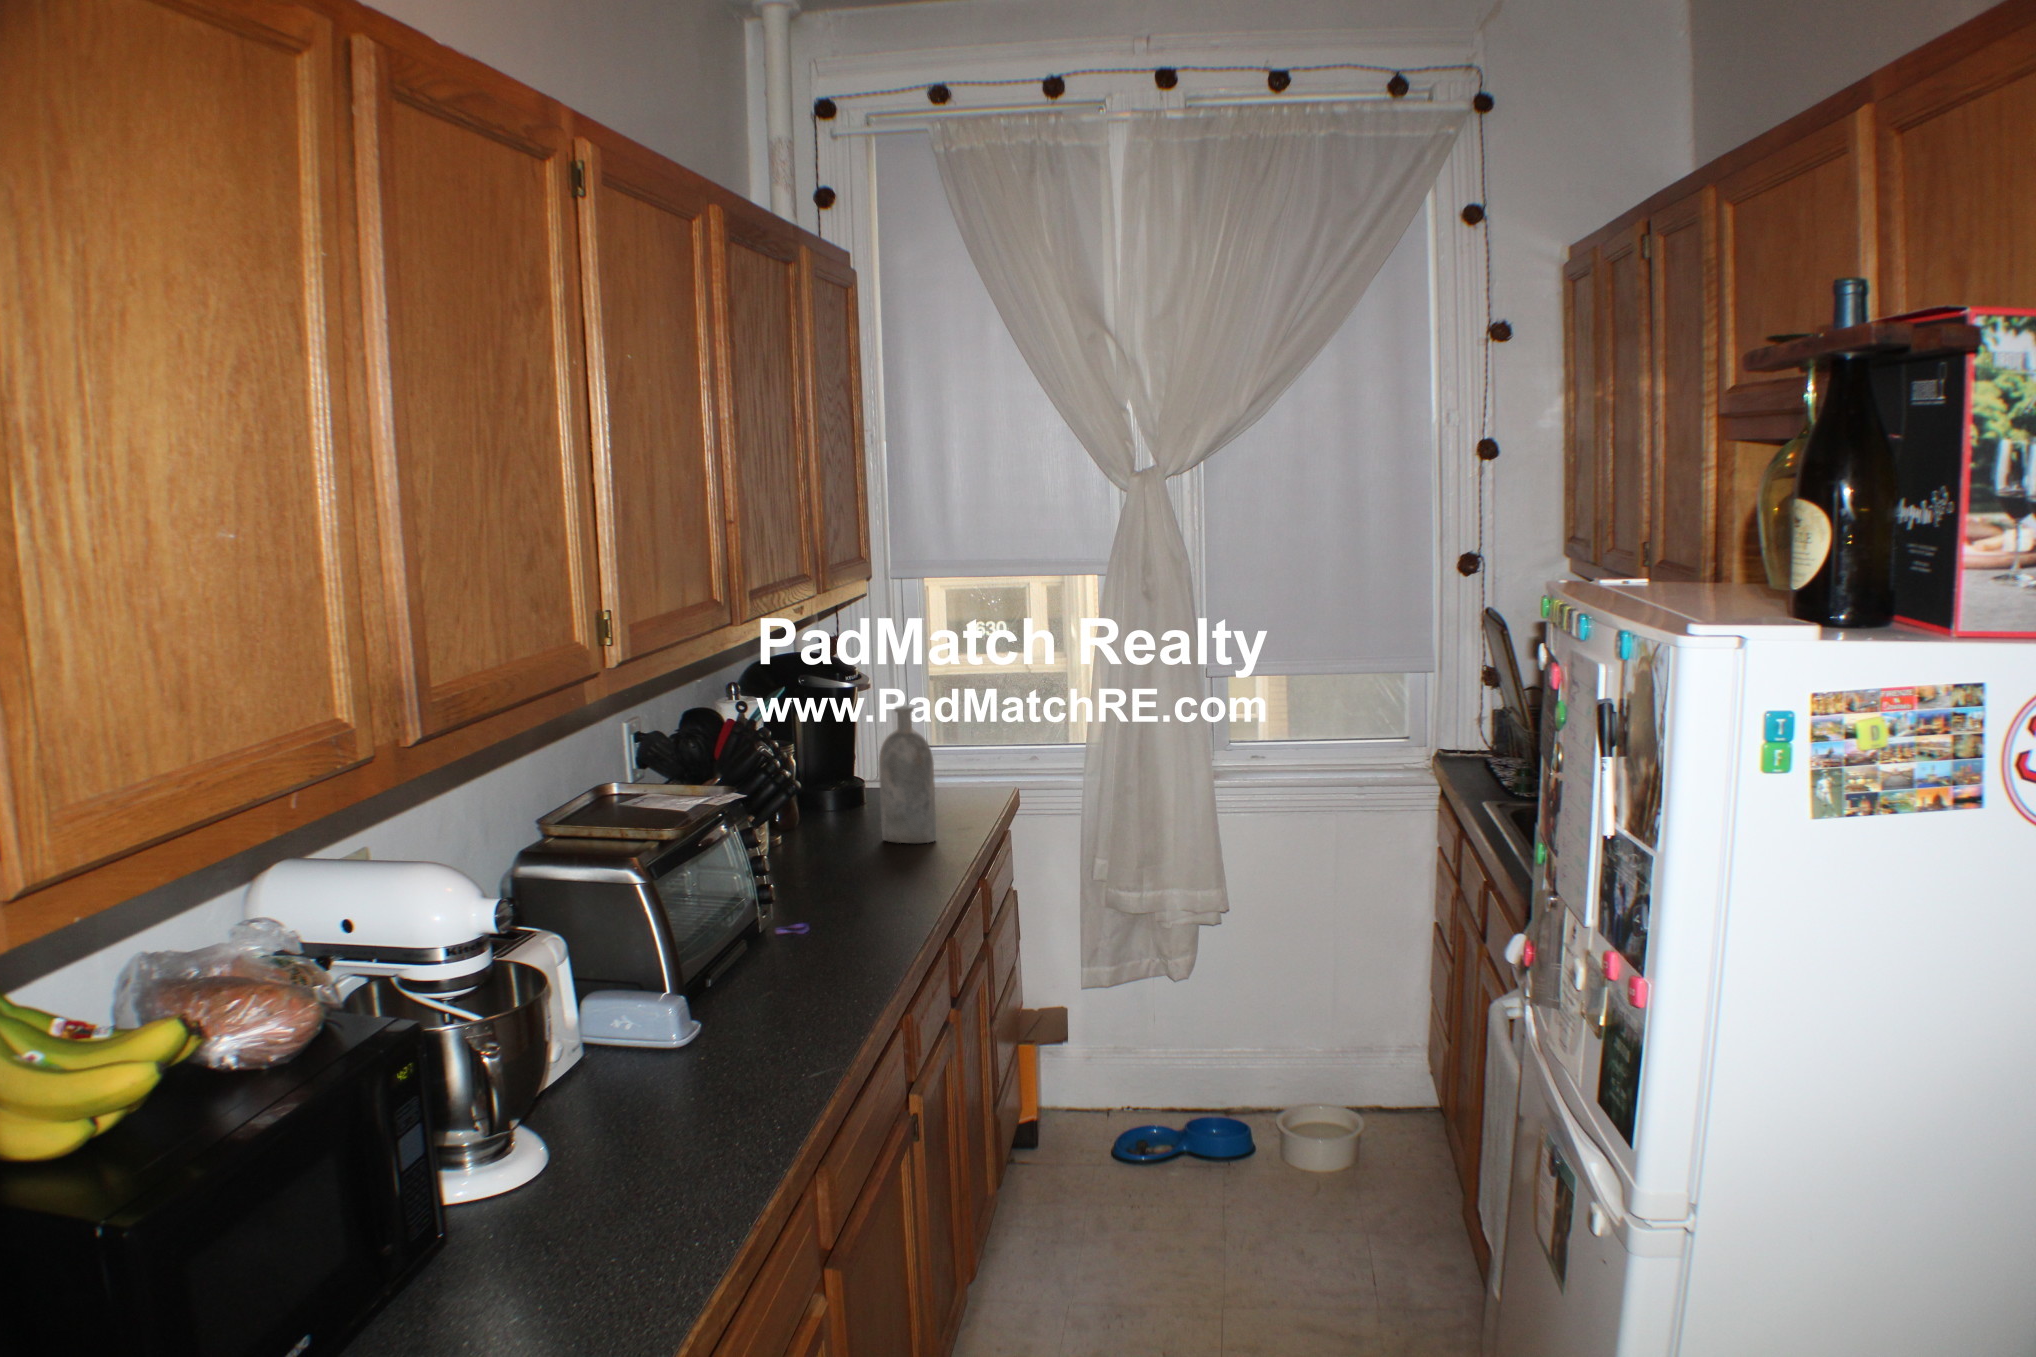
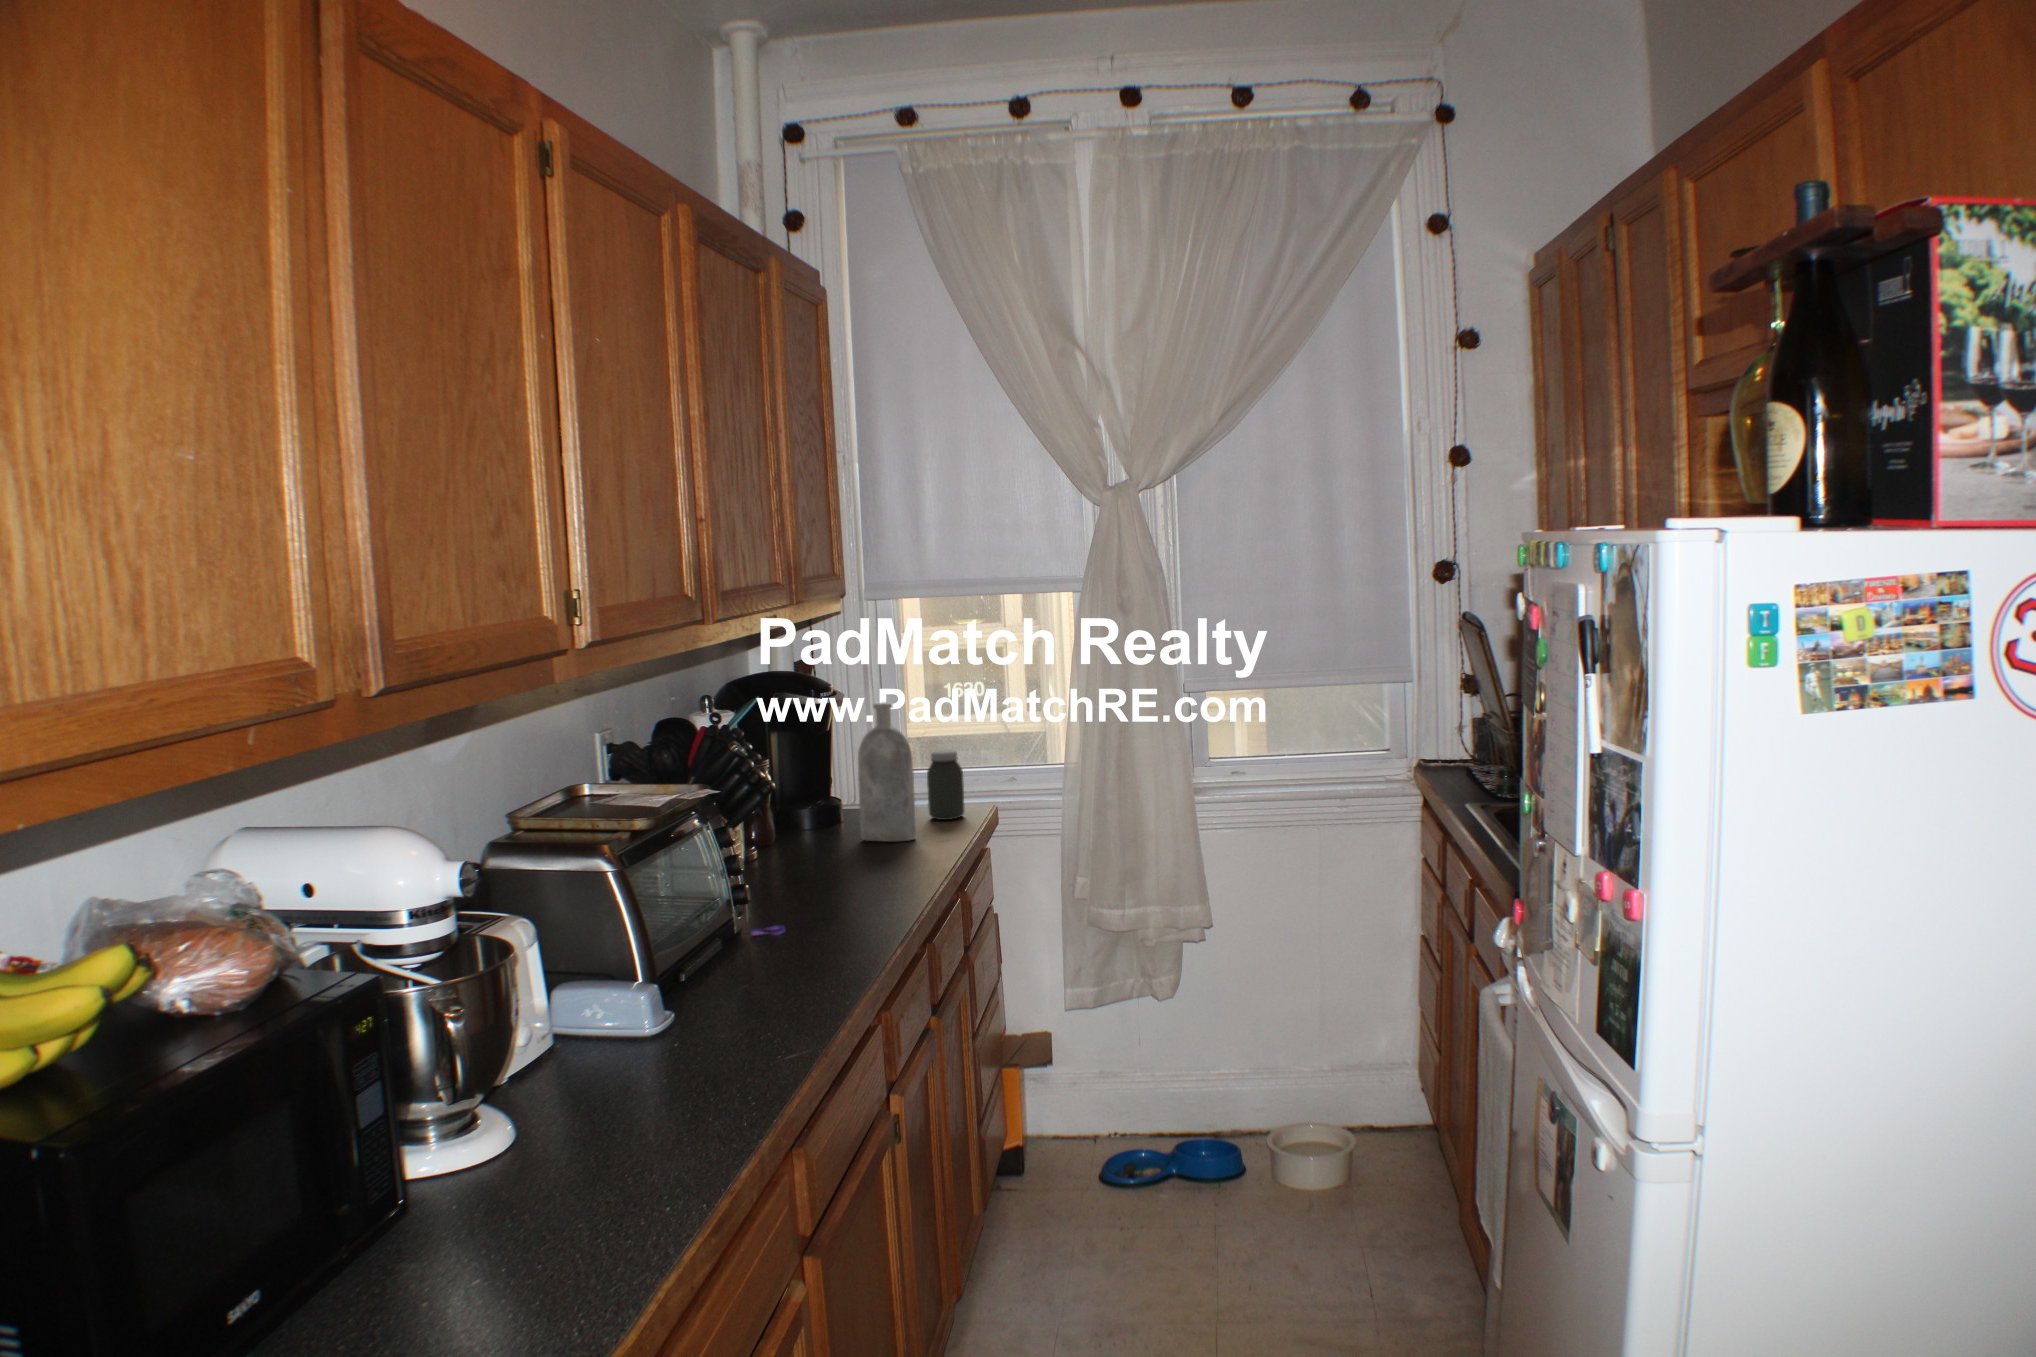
jar: none [947,747,984,817] -> present [927,750,964,820]

